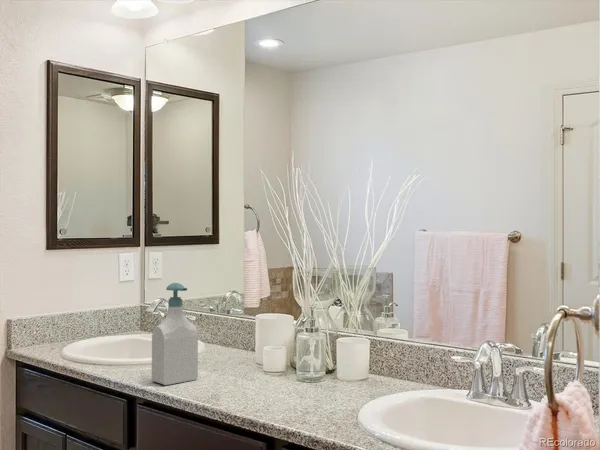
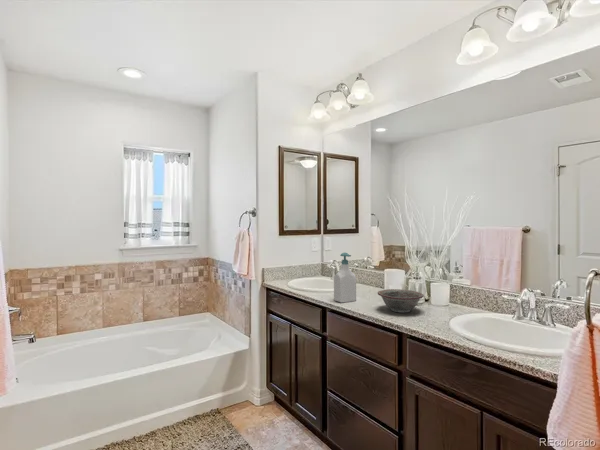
decorative bowl: none [235,353,320,398] -> present [378,289,424,313]

